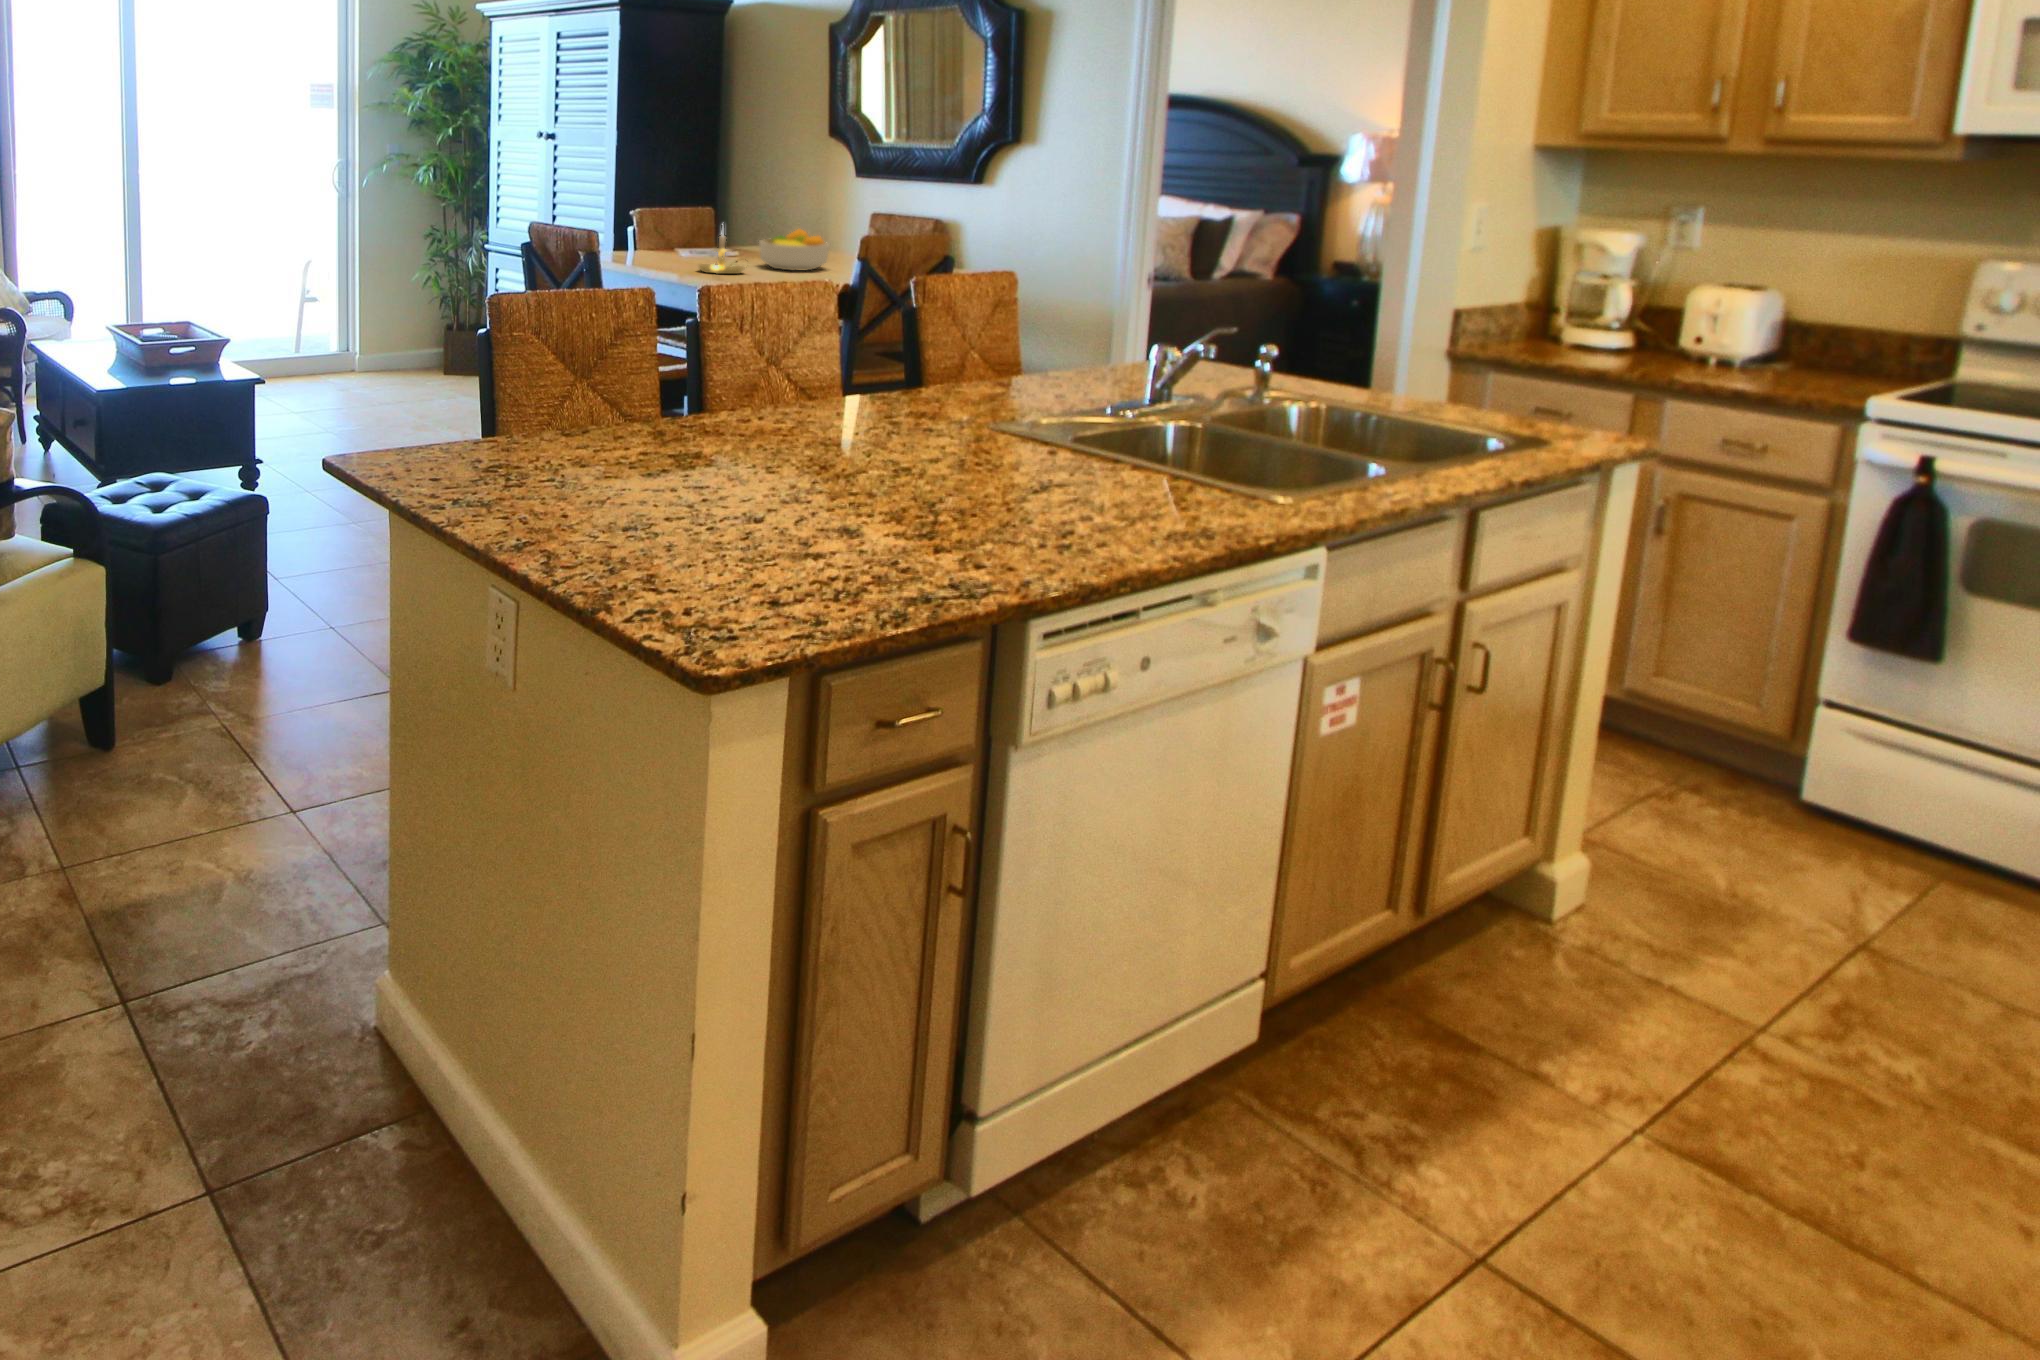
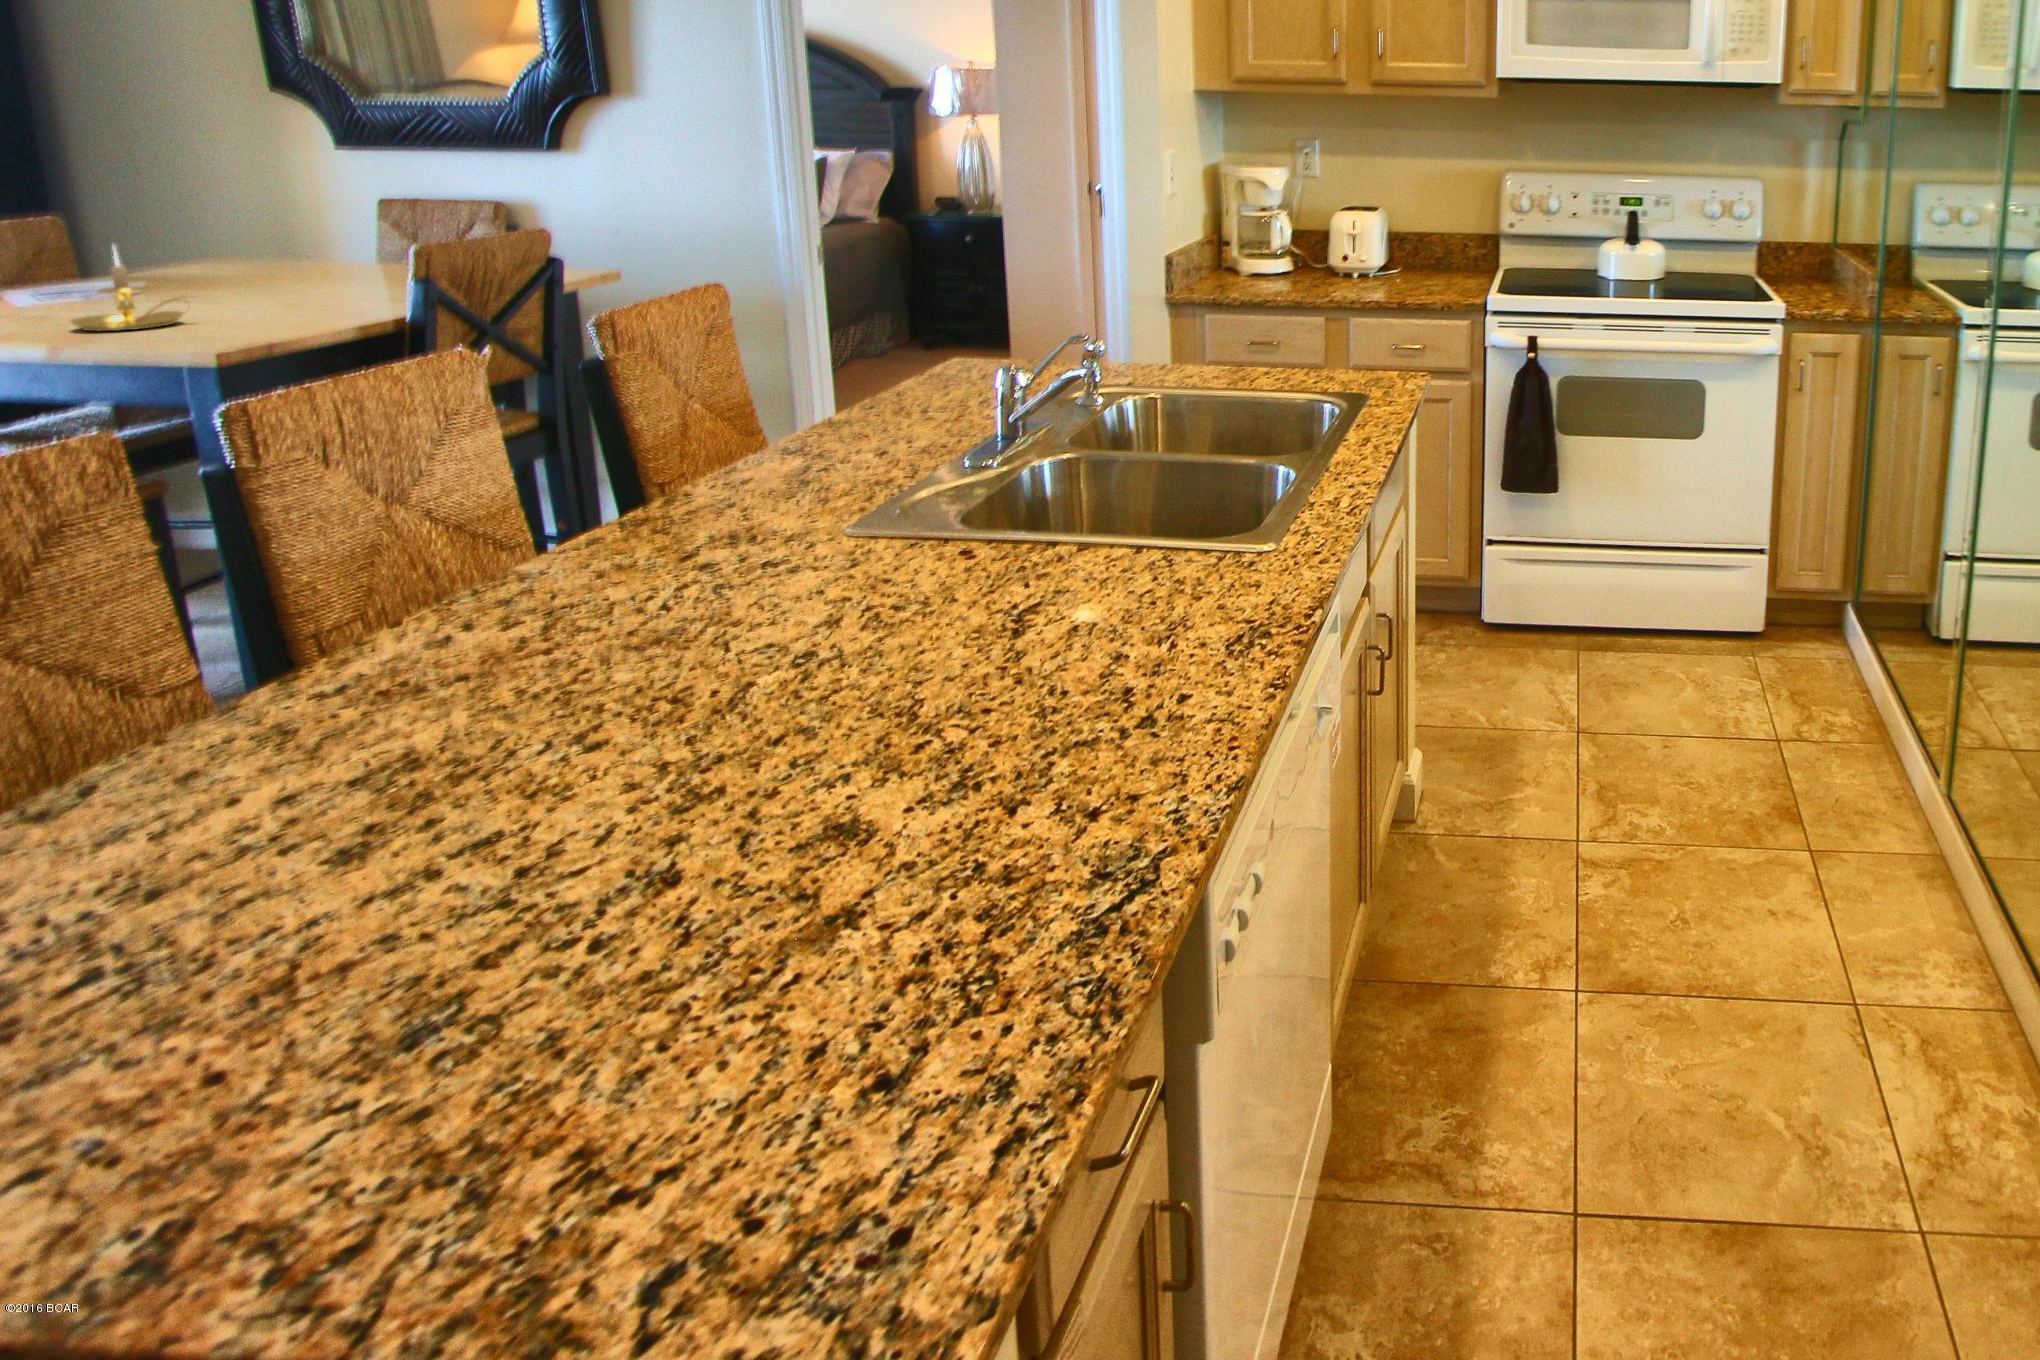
fruit bowl: present [759,229,830,270] -> none [192,236,339,305]

